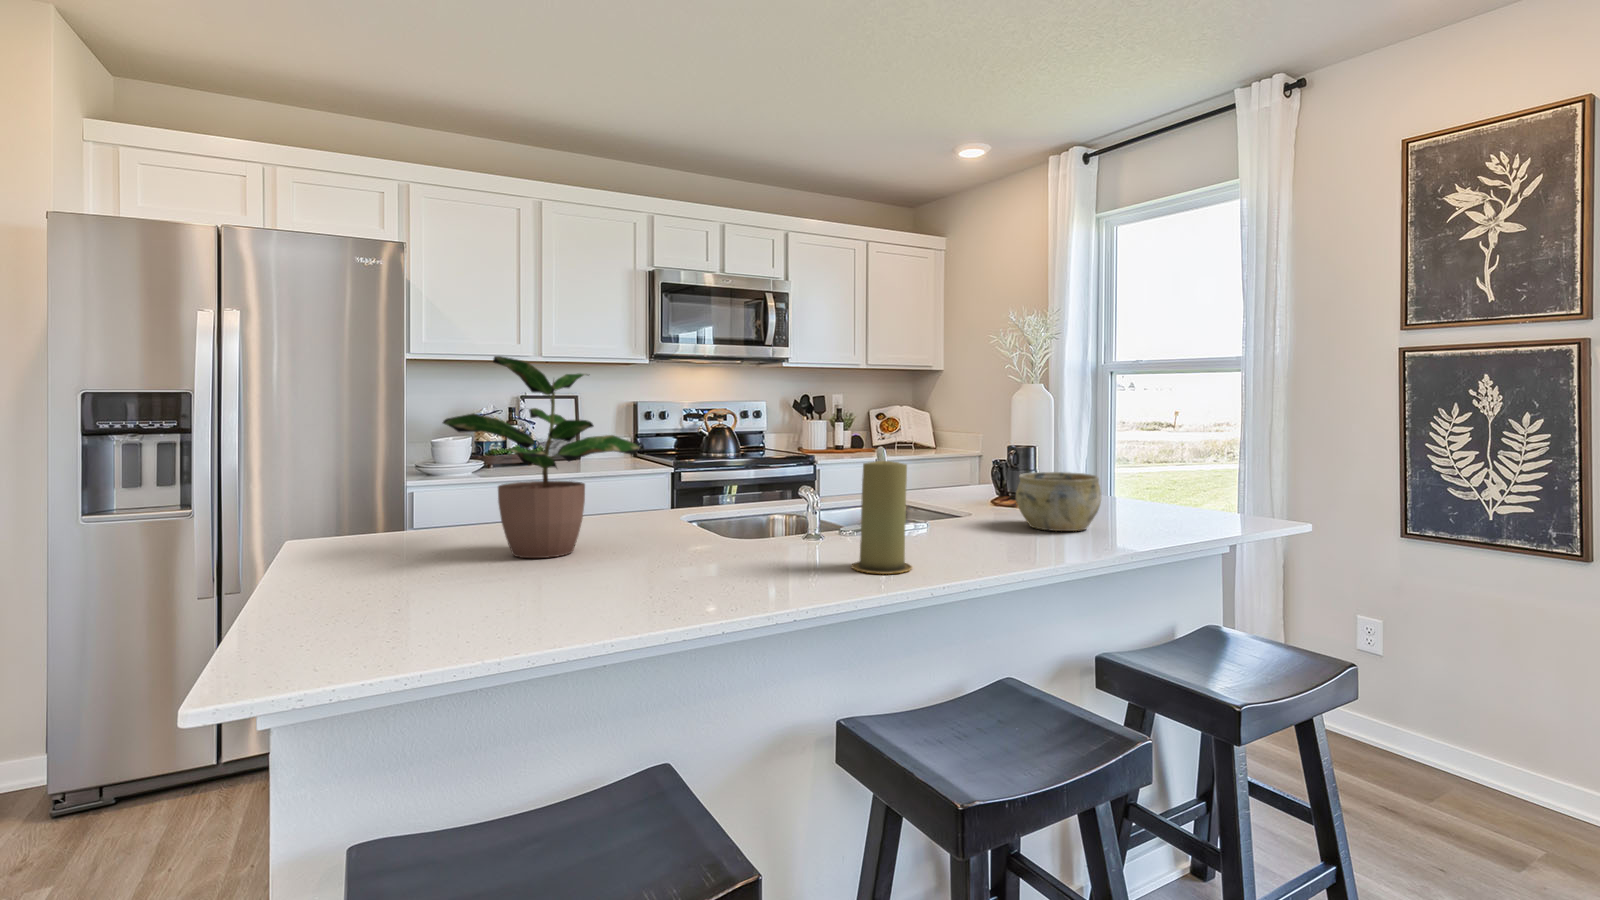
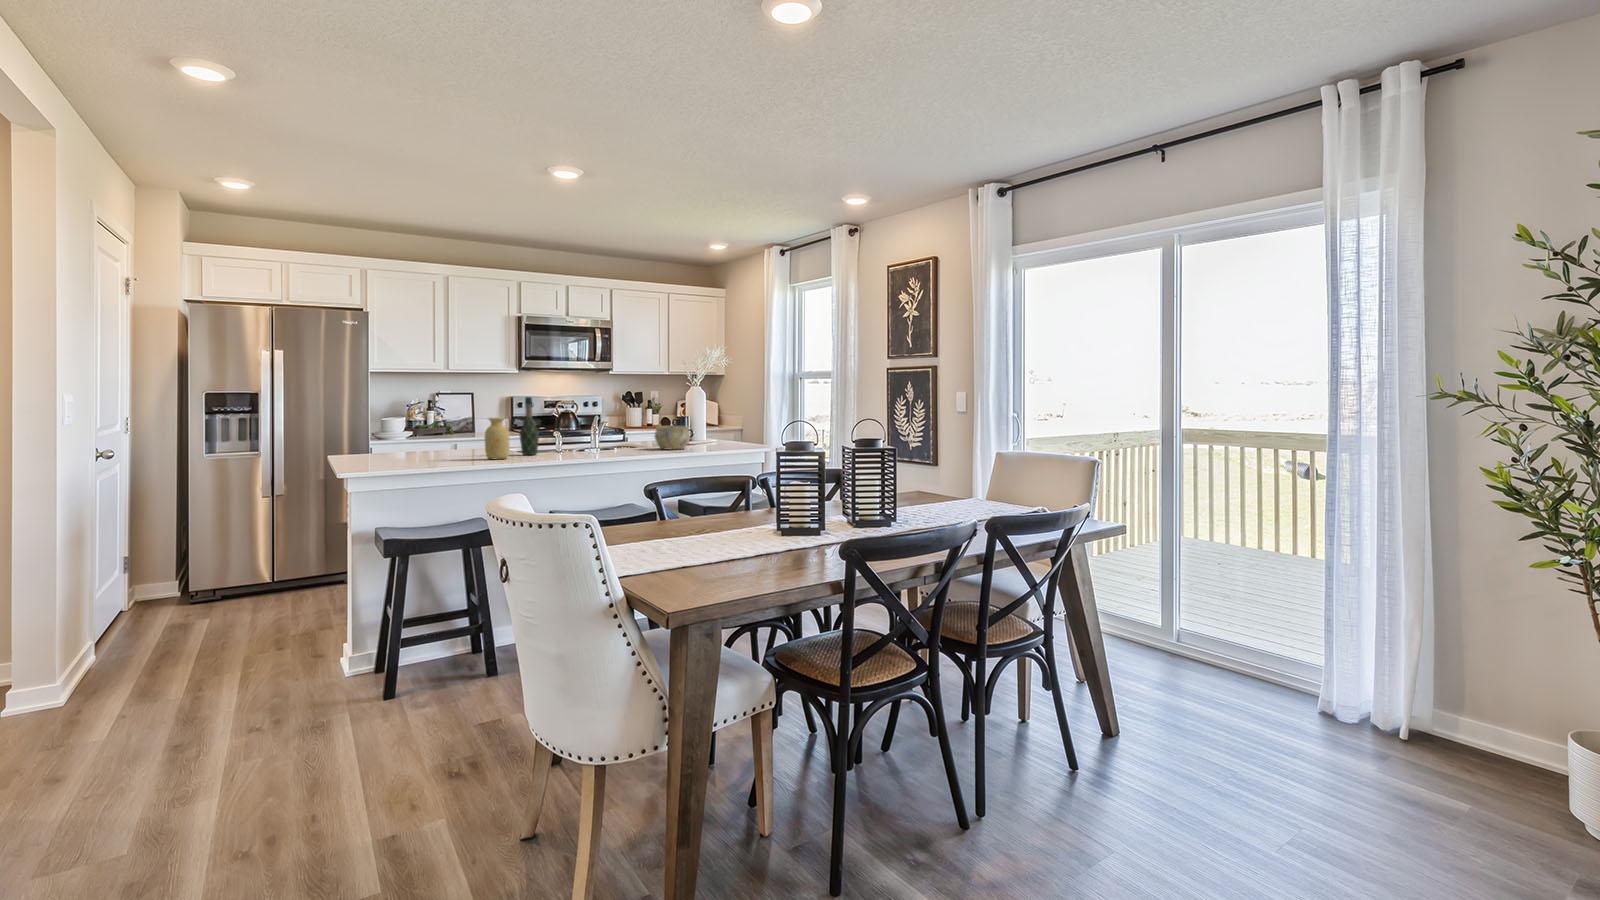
potted plant: present [443,356,641,558] -> none [398,377,481,456]
wine bottle: none [743,408,790,559] -> present [520,397,539,455]
candle: present [852,461,912,574] -> none [557,417,580,457]
vase: none [677,467,743,593] -> present [485,418,509,459]

